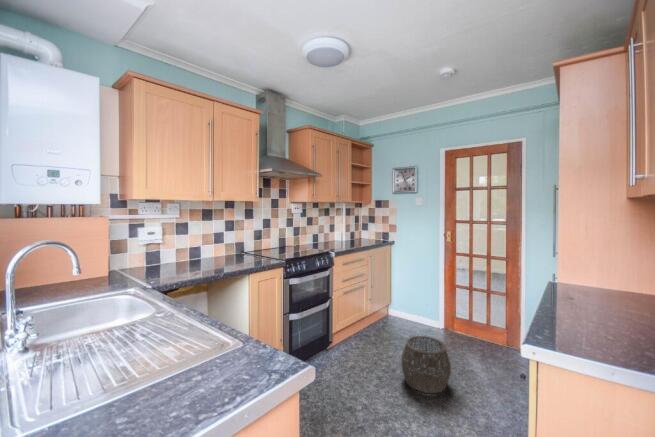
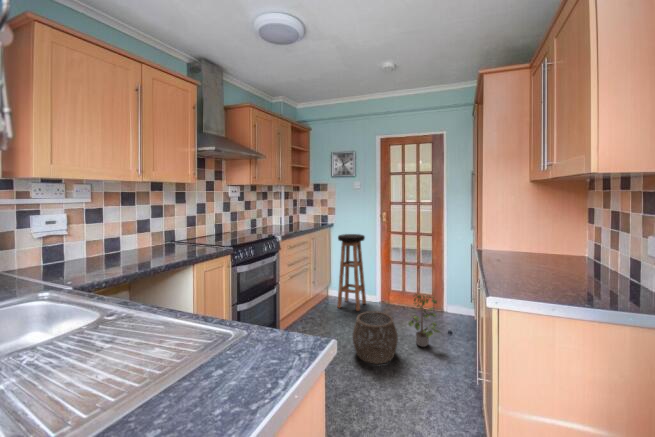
bar stool: none [395,253,428,335] -> present [337,234,366,311]
potted plant: none [466,321,505,383] -> present [409,294,440,347]

